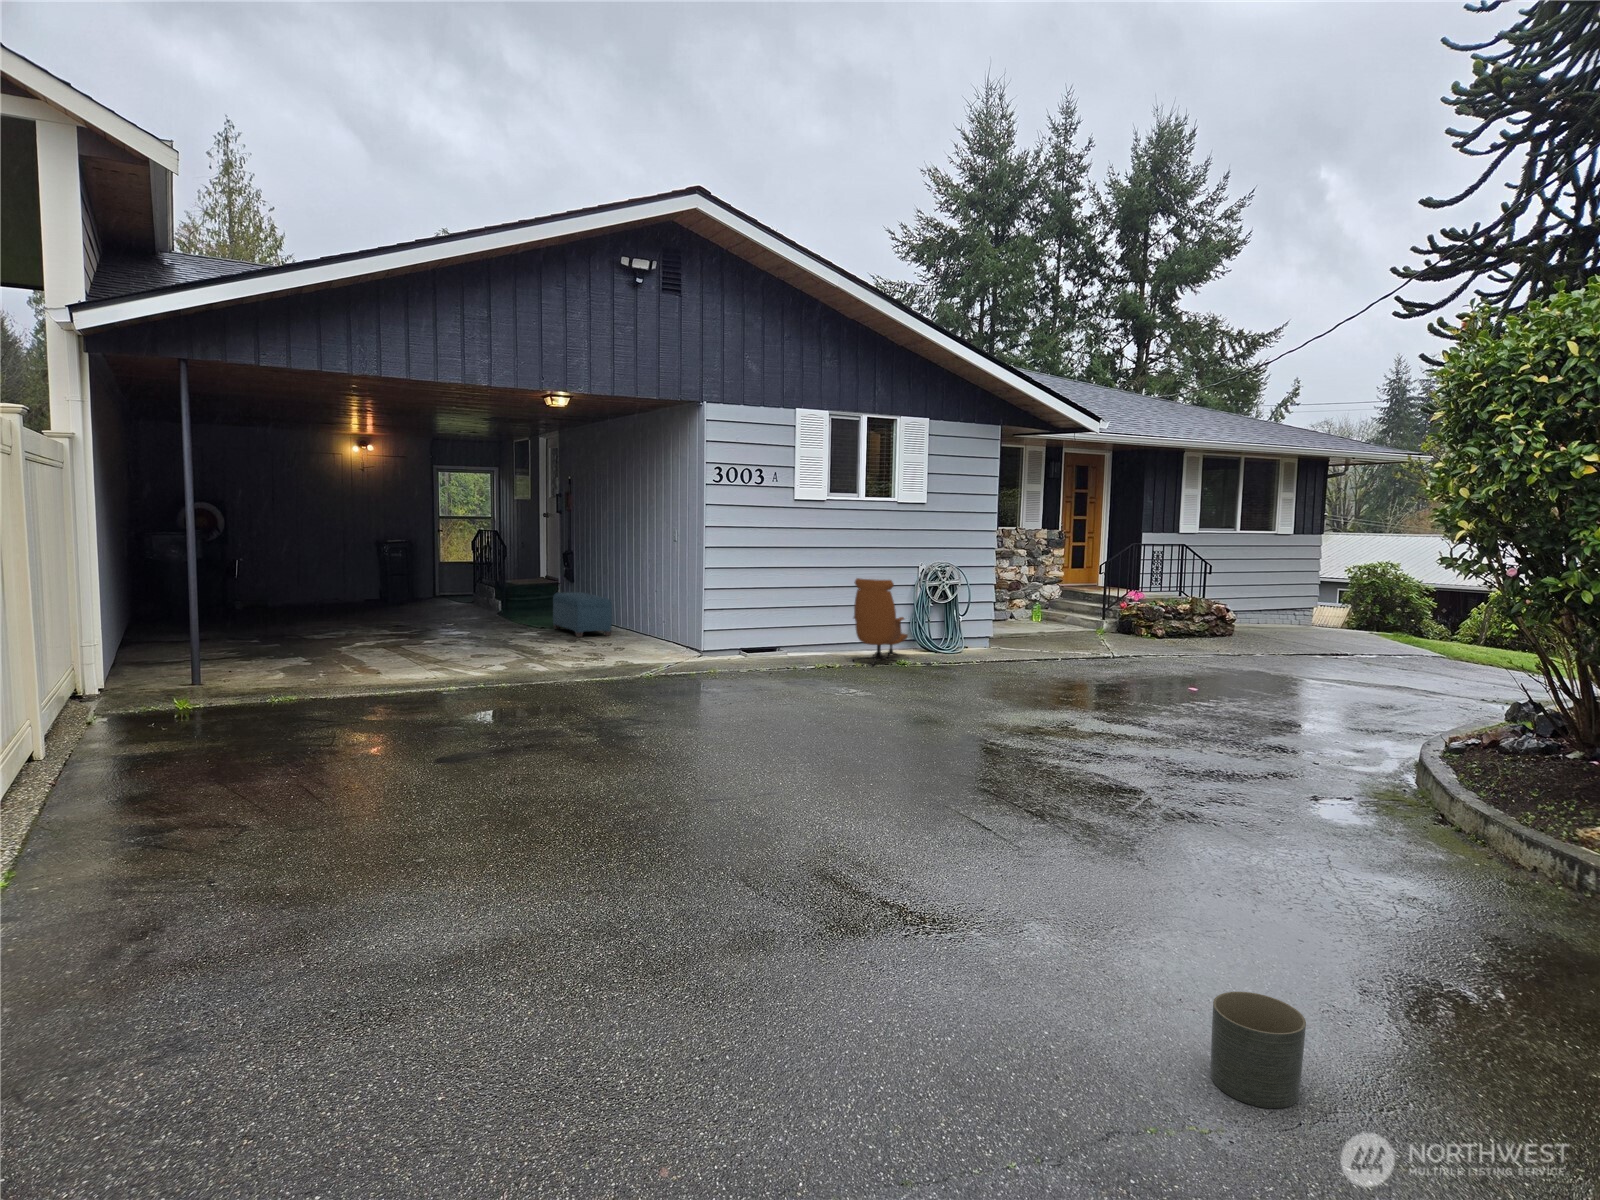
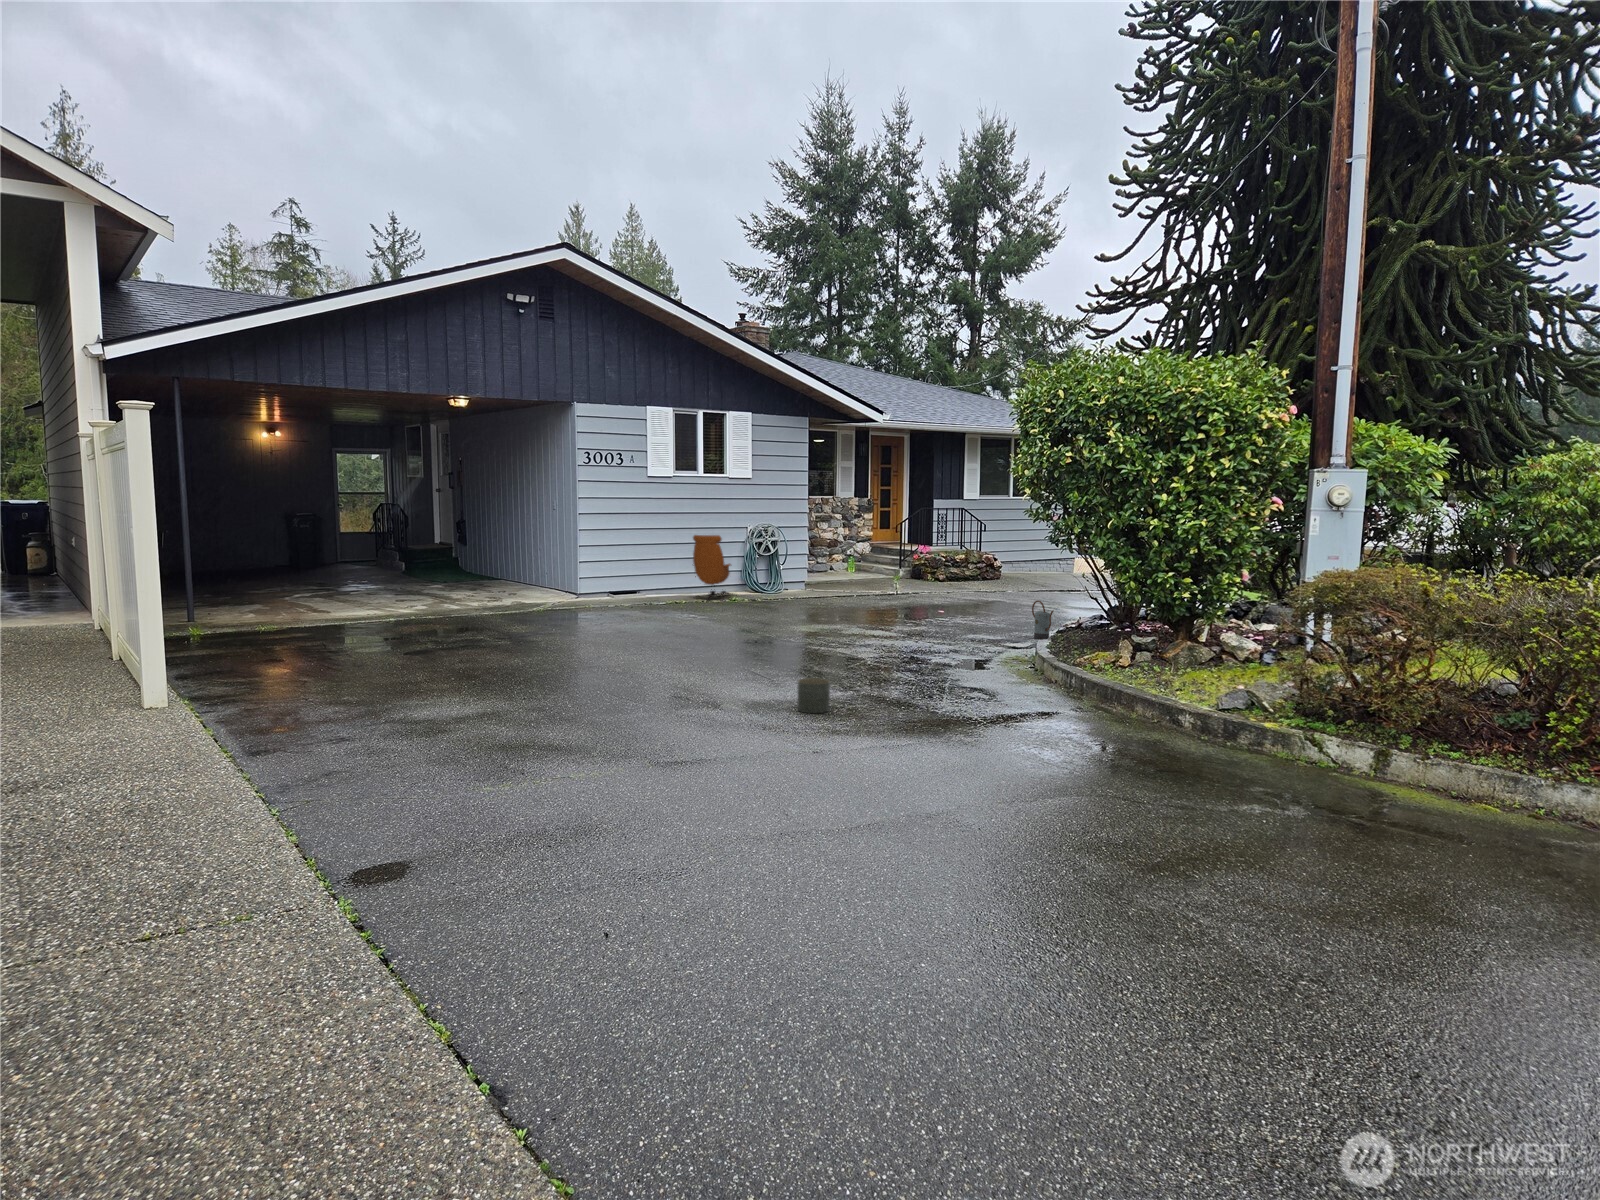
bench: present [553,592,612,637] -> none [451,553,502,588]
watering can: none [1493,725,1557,799] -> present [1032,600,1053,639]

